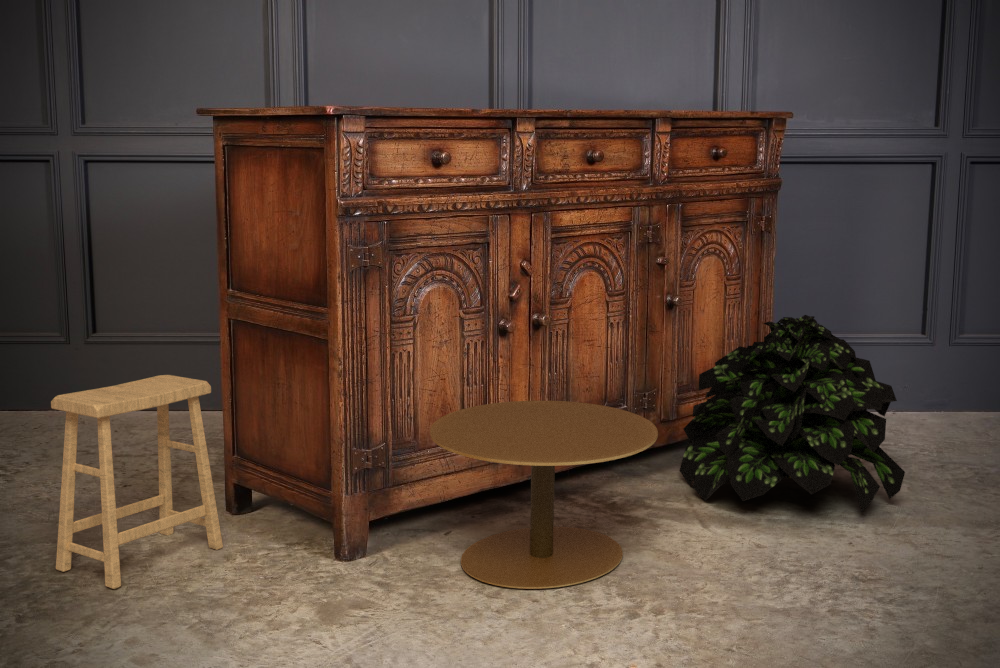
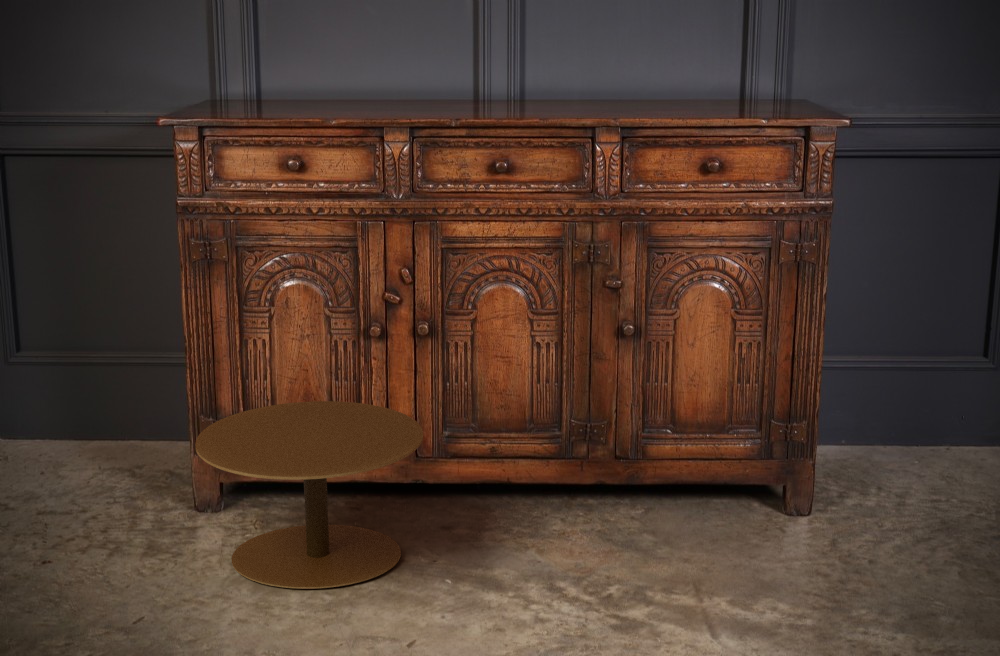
potted plant: present [680,315,905,512] -> none [546,371,813,620]
footstool: present [51,375,223,589] -> none [32,325,159,483]

